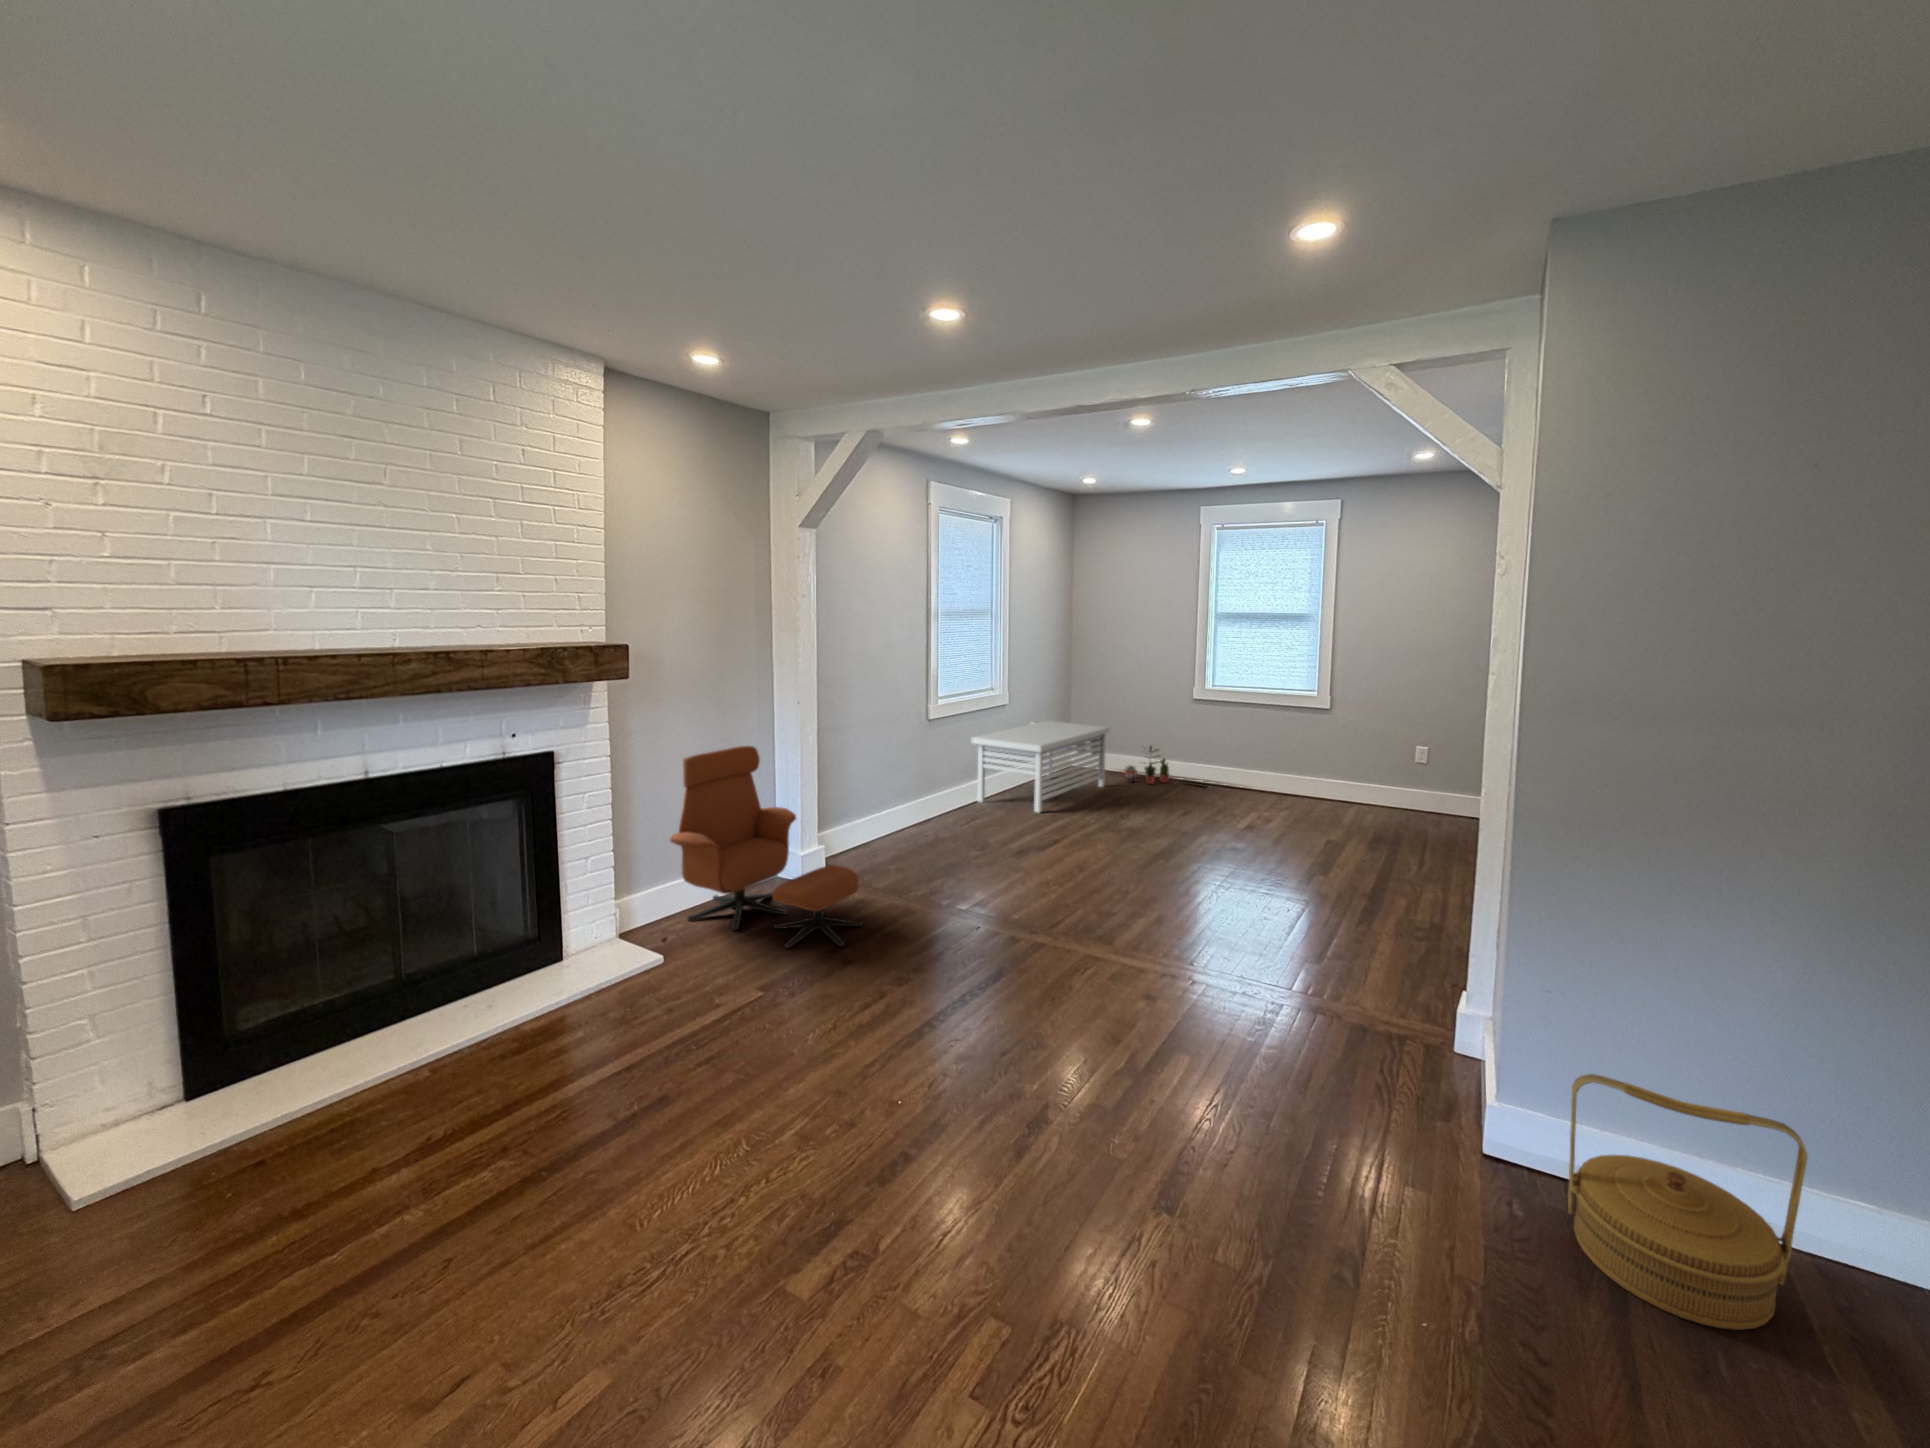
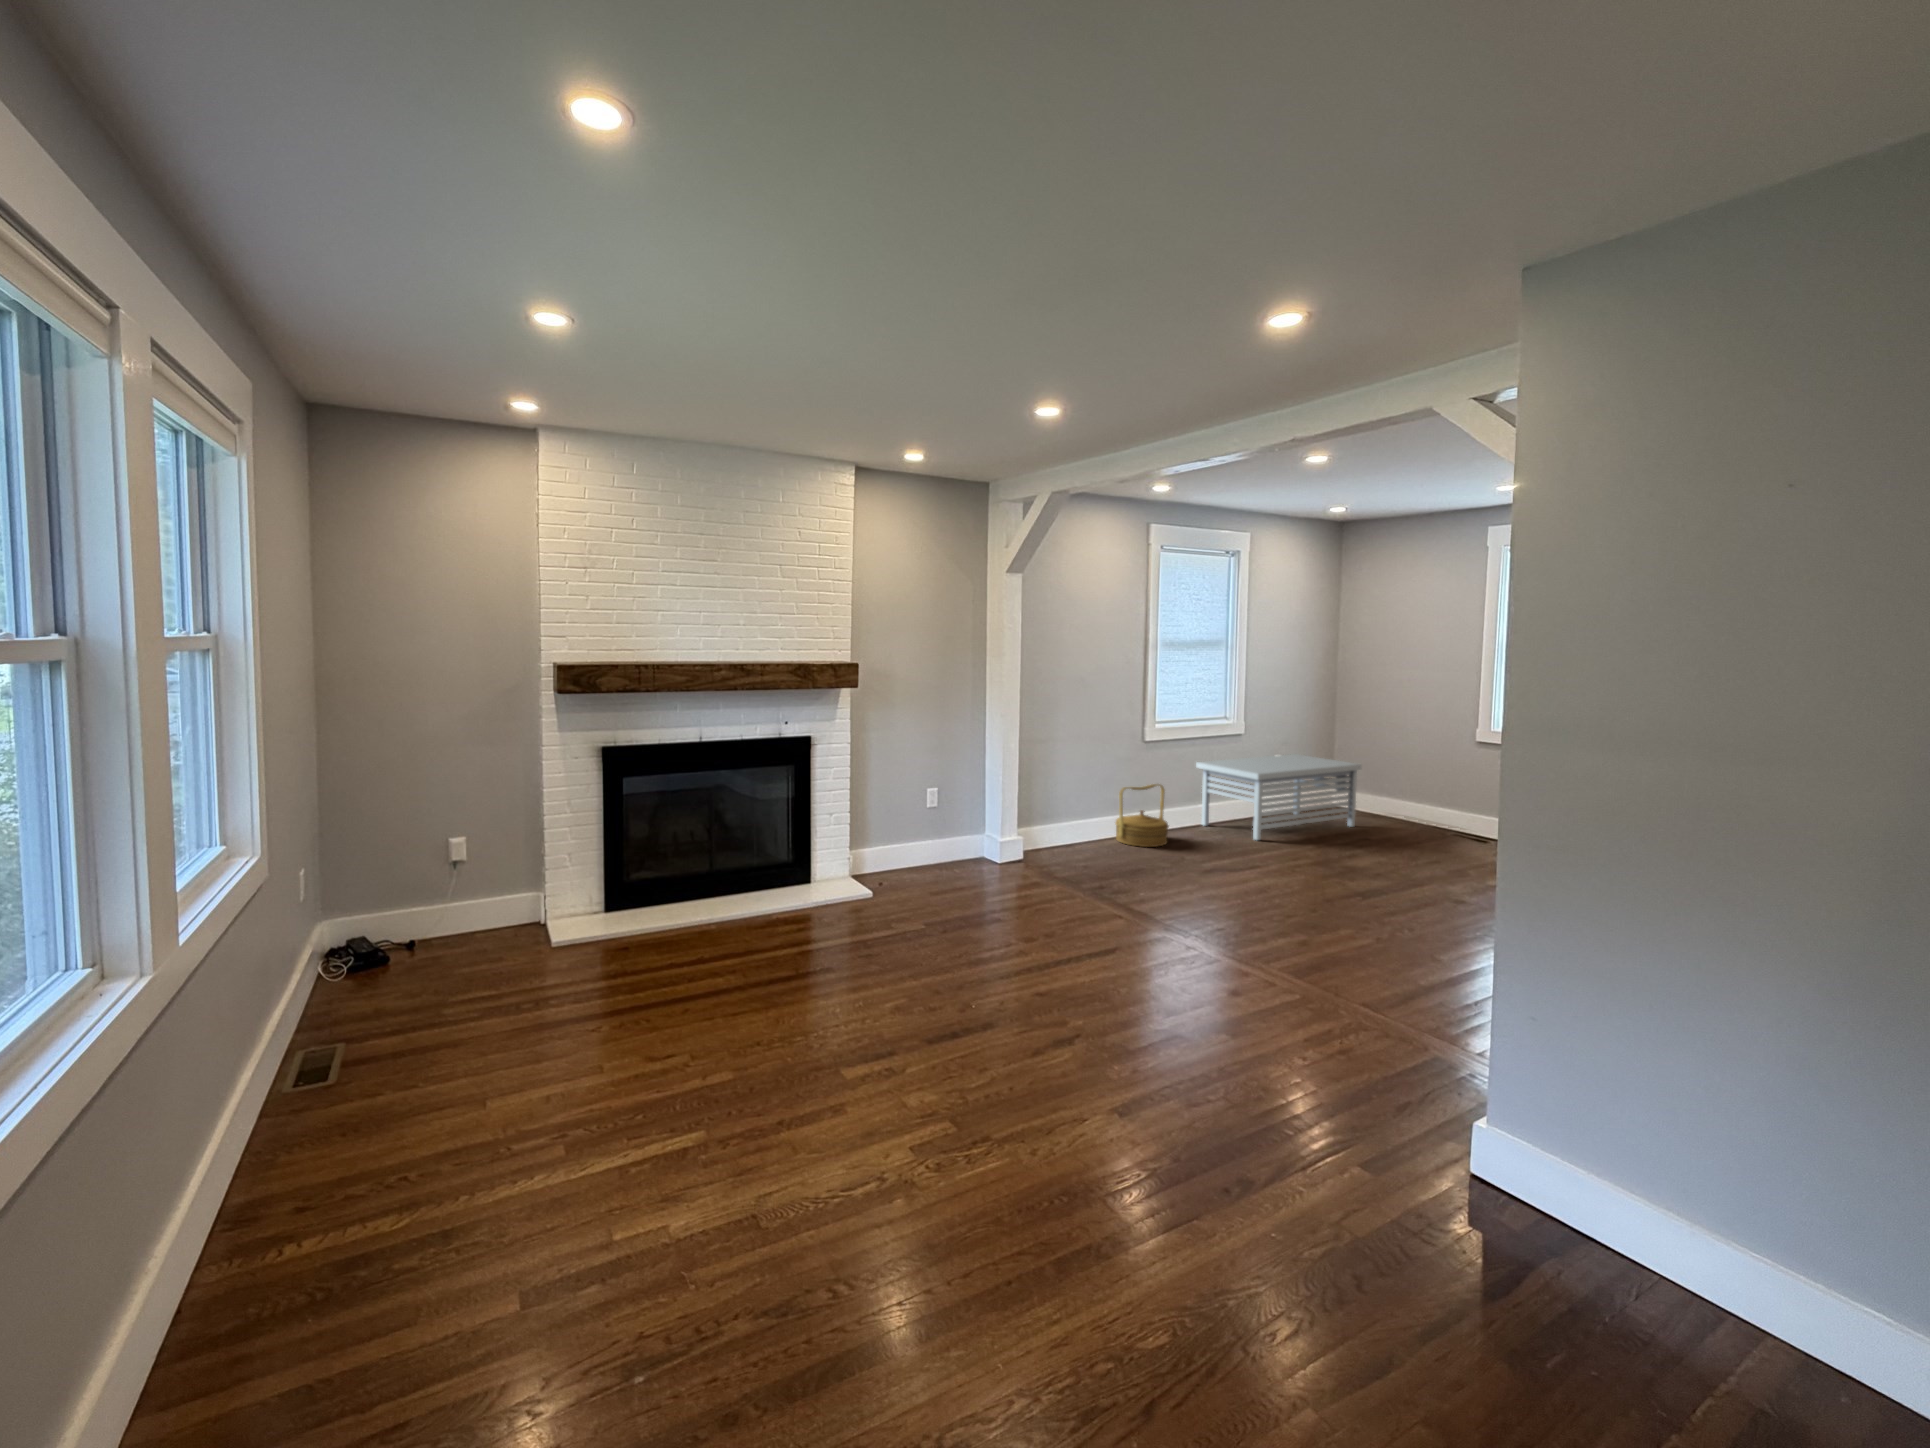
lounge chair: present [670,746,863,948] -> none [889,746,1026,908]
potted plant: present [1124,746,1170,784] -> none [1386,788,1443,831]
woven basket: present [1568,1074,1808,1330] -> present [1115,784,1169,847]

